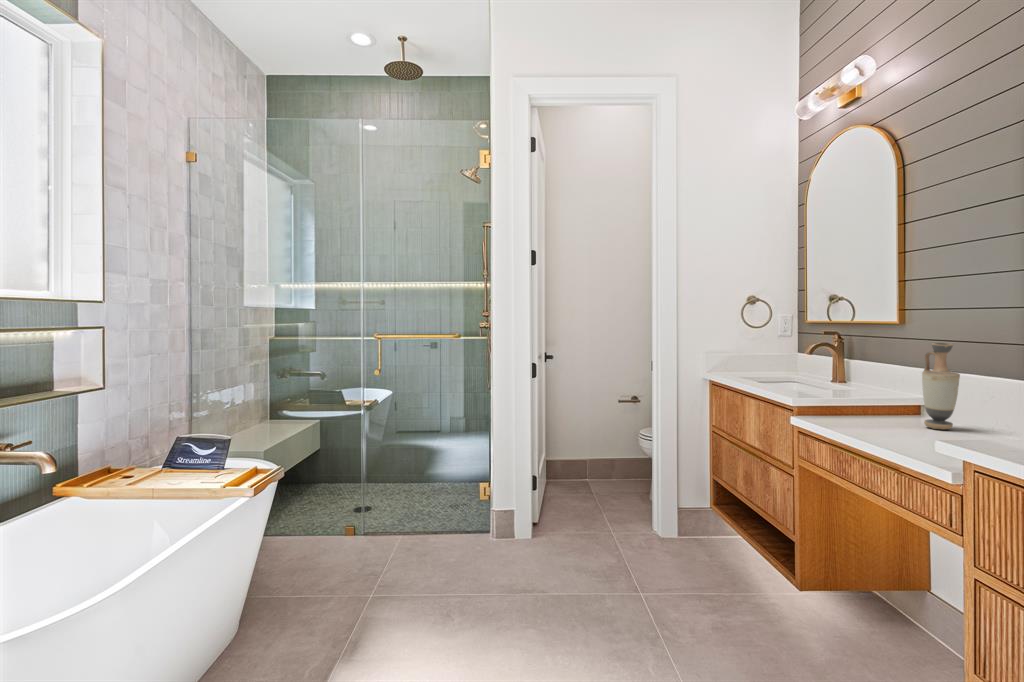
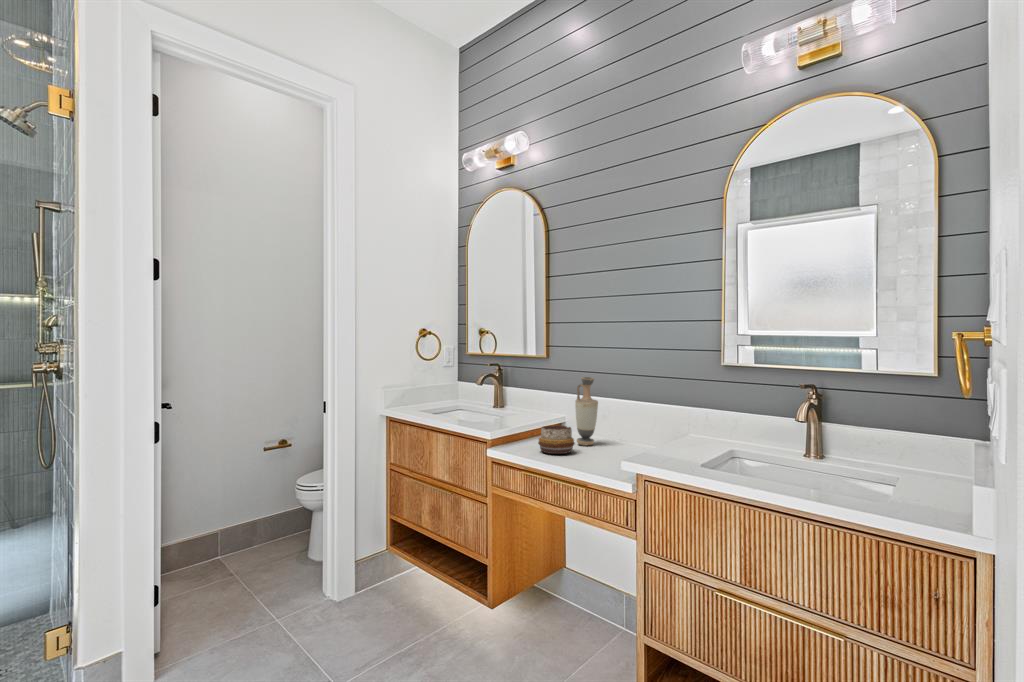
decorative bowl: none [854,398,908,432] -> present [538,425,575,454]

